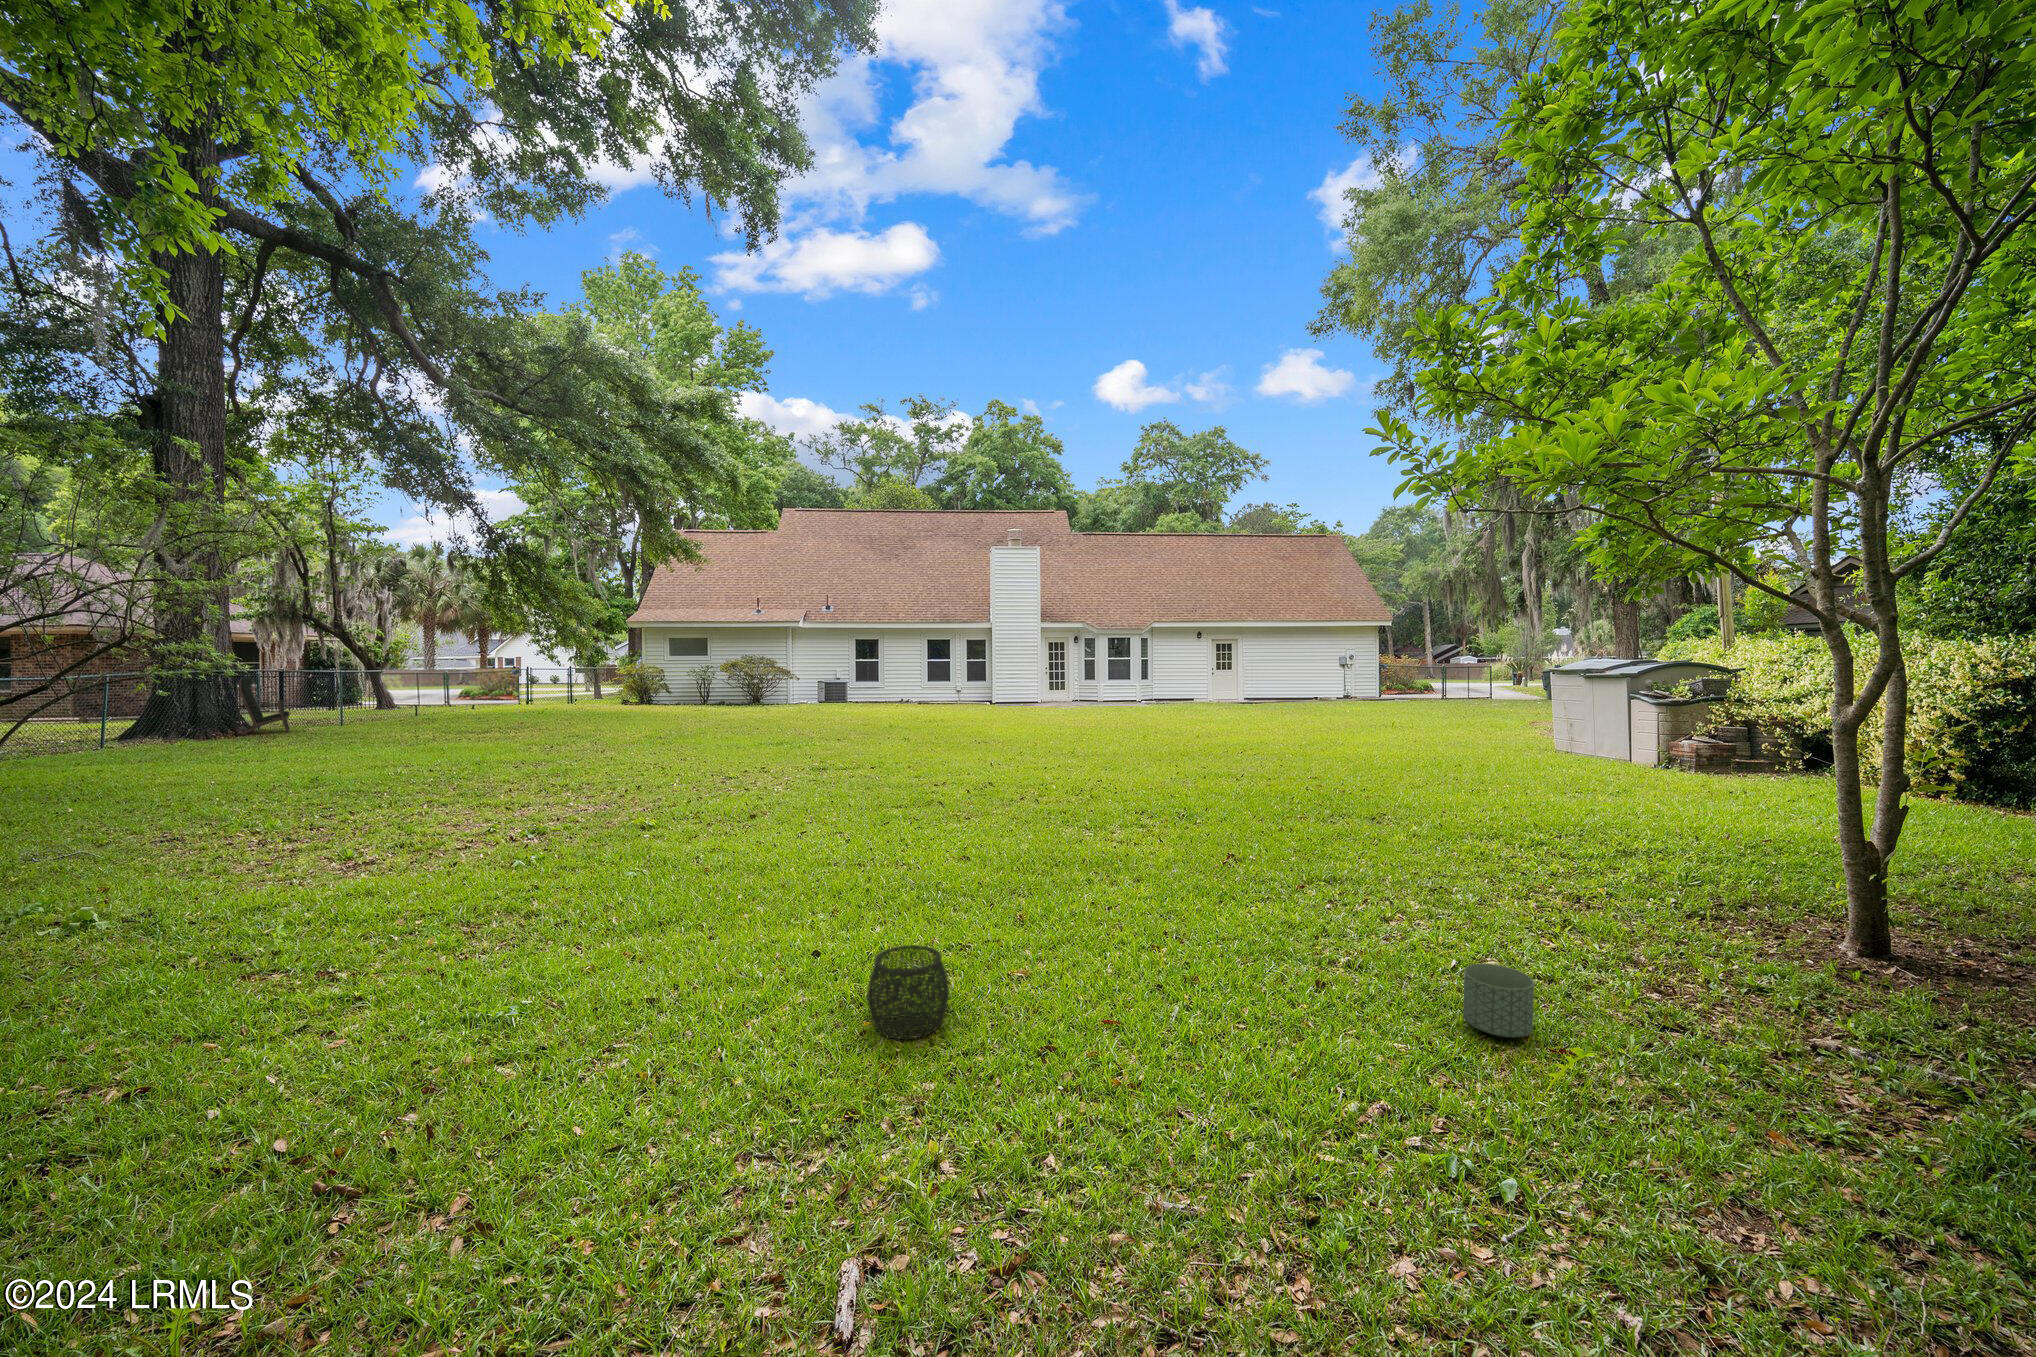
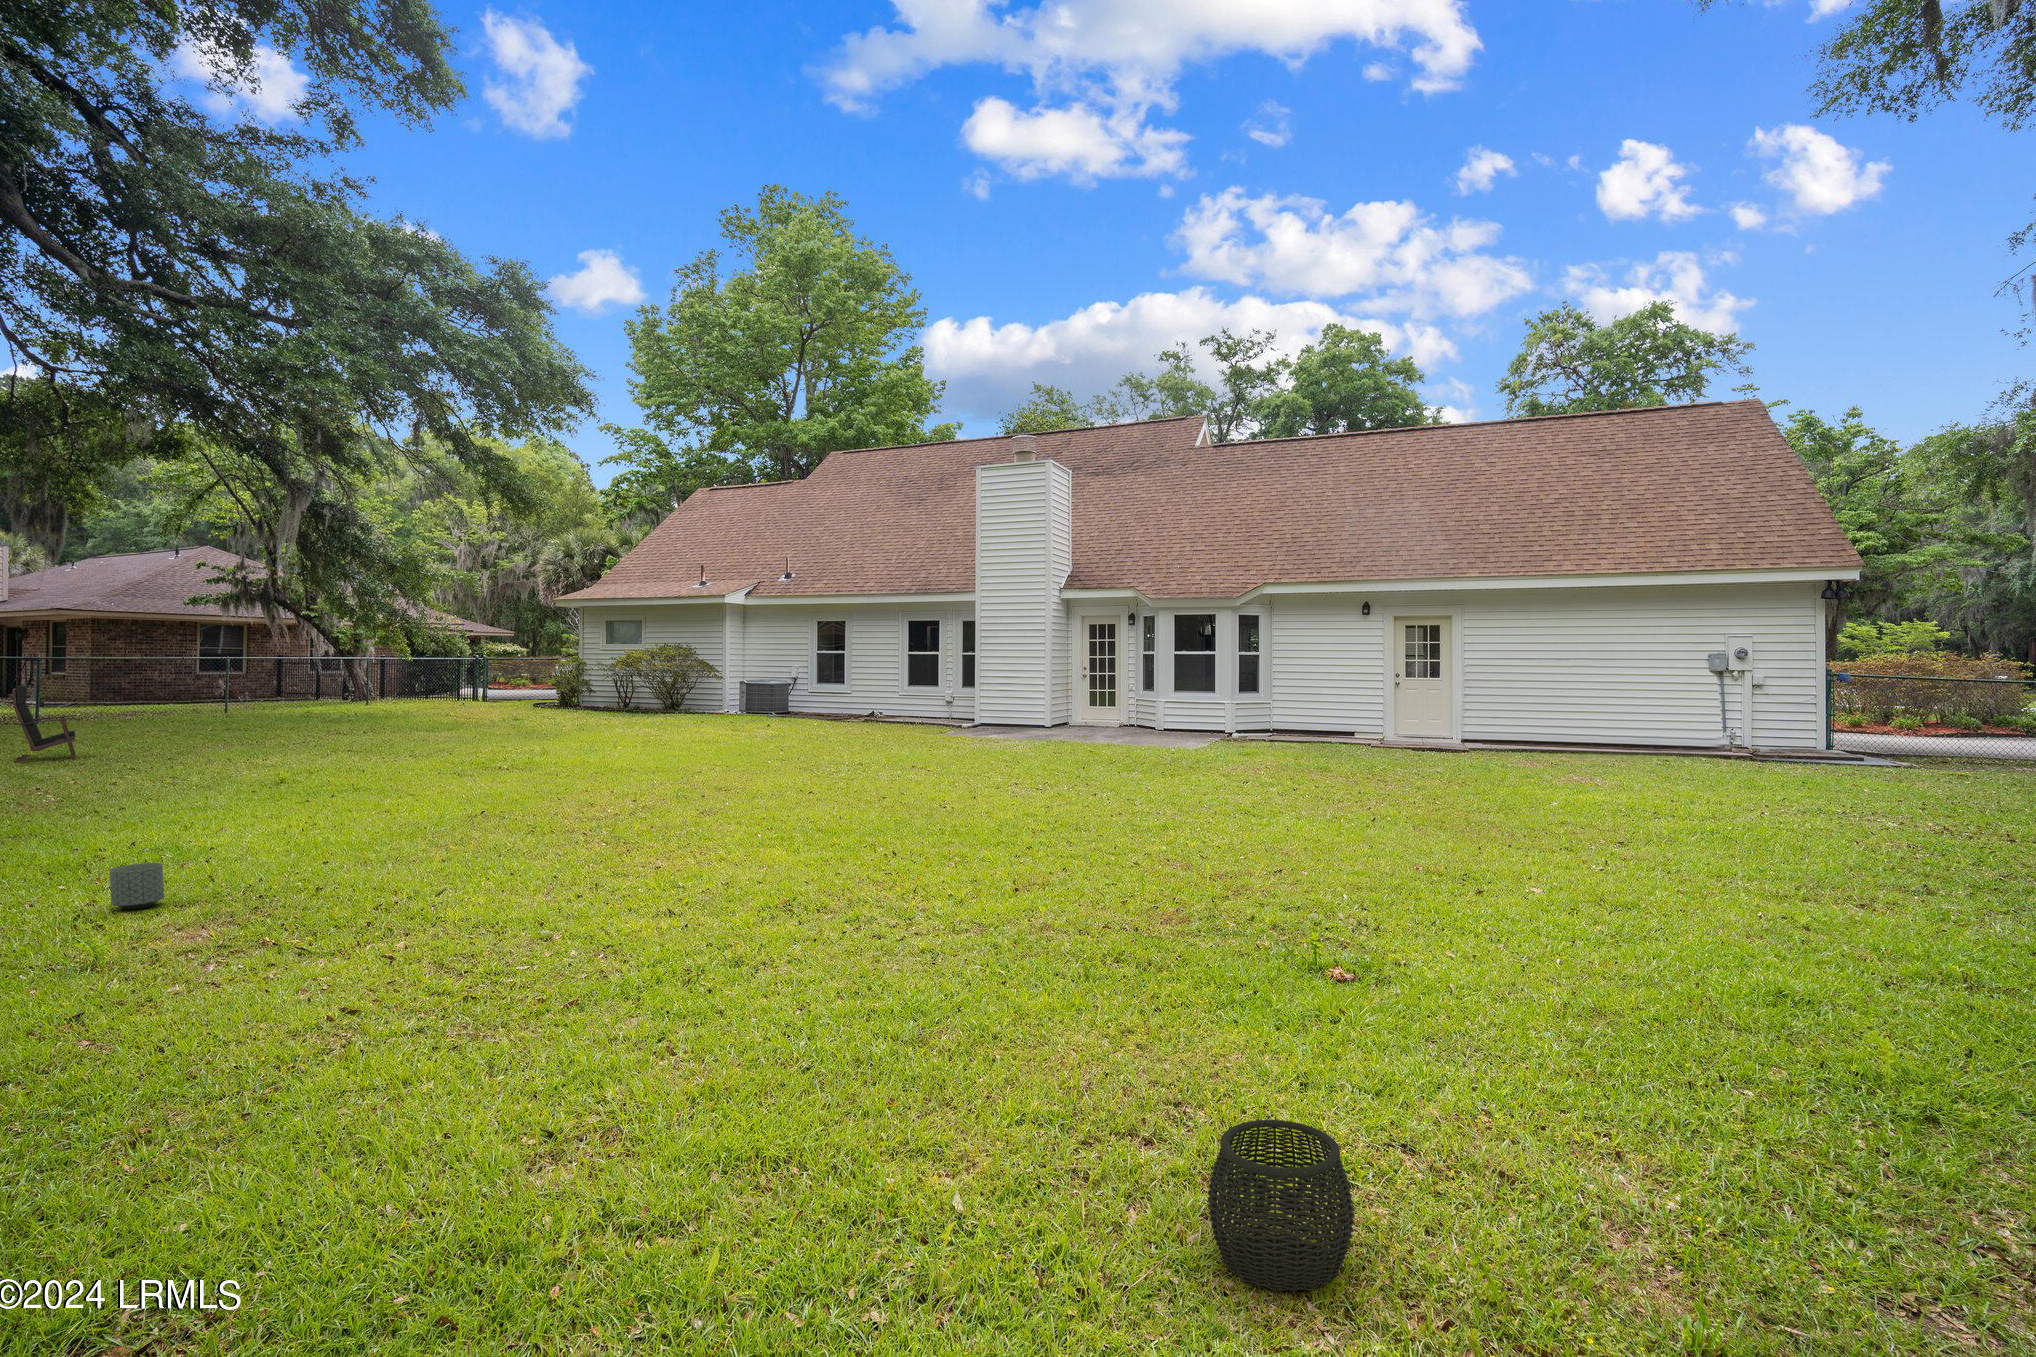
woven basket: present [867,945,949,1040] -> present [1207,1120,1354,1293]
planter: present [1463,964,1534,1038] -> present [110,863,164,909]

